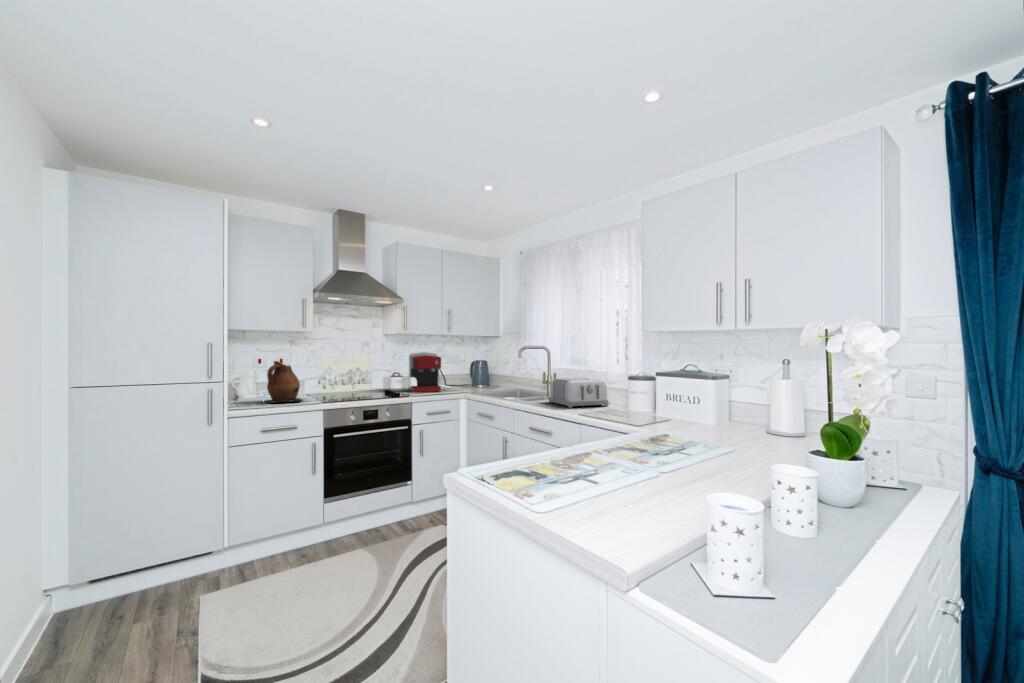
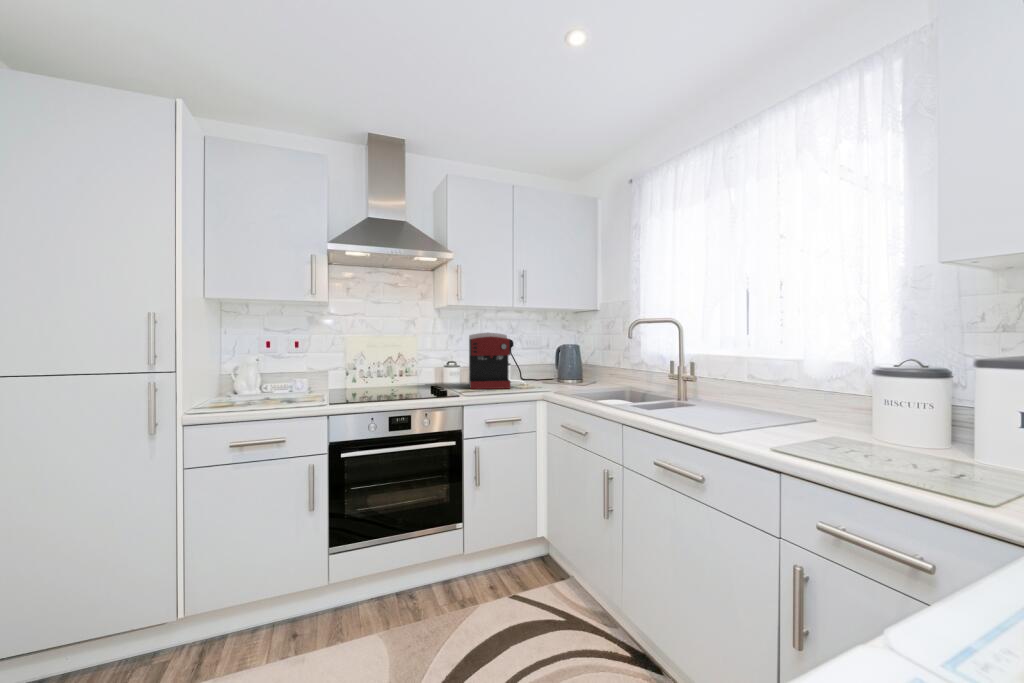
ceramic pitcher: present [266,361,302,403] -> none [249,343,305,403]
toaster: present [549,378,608,408] -> none [685,371,815,430]

